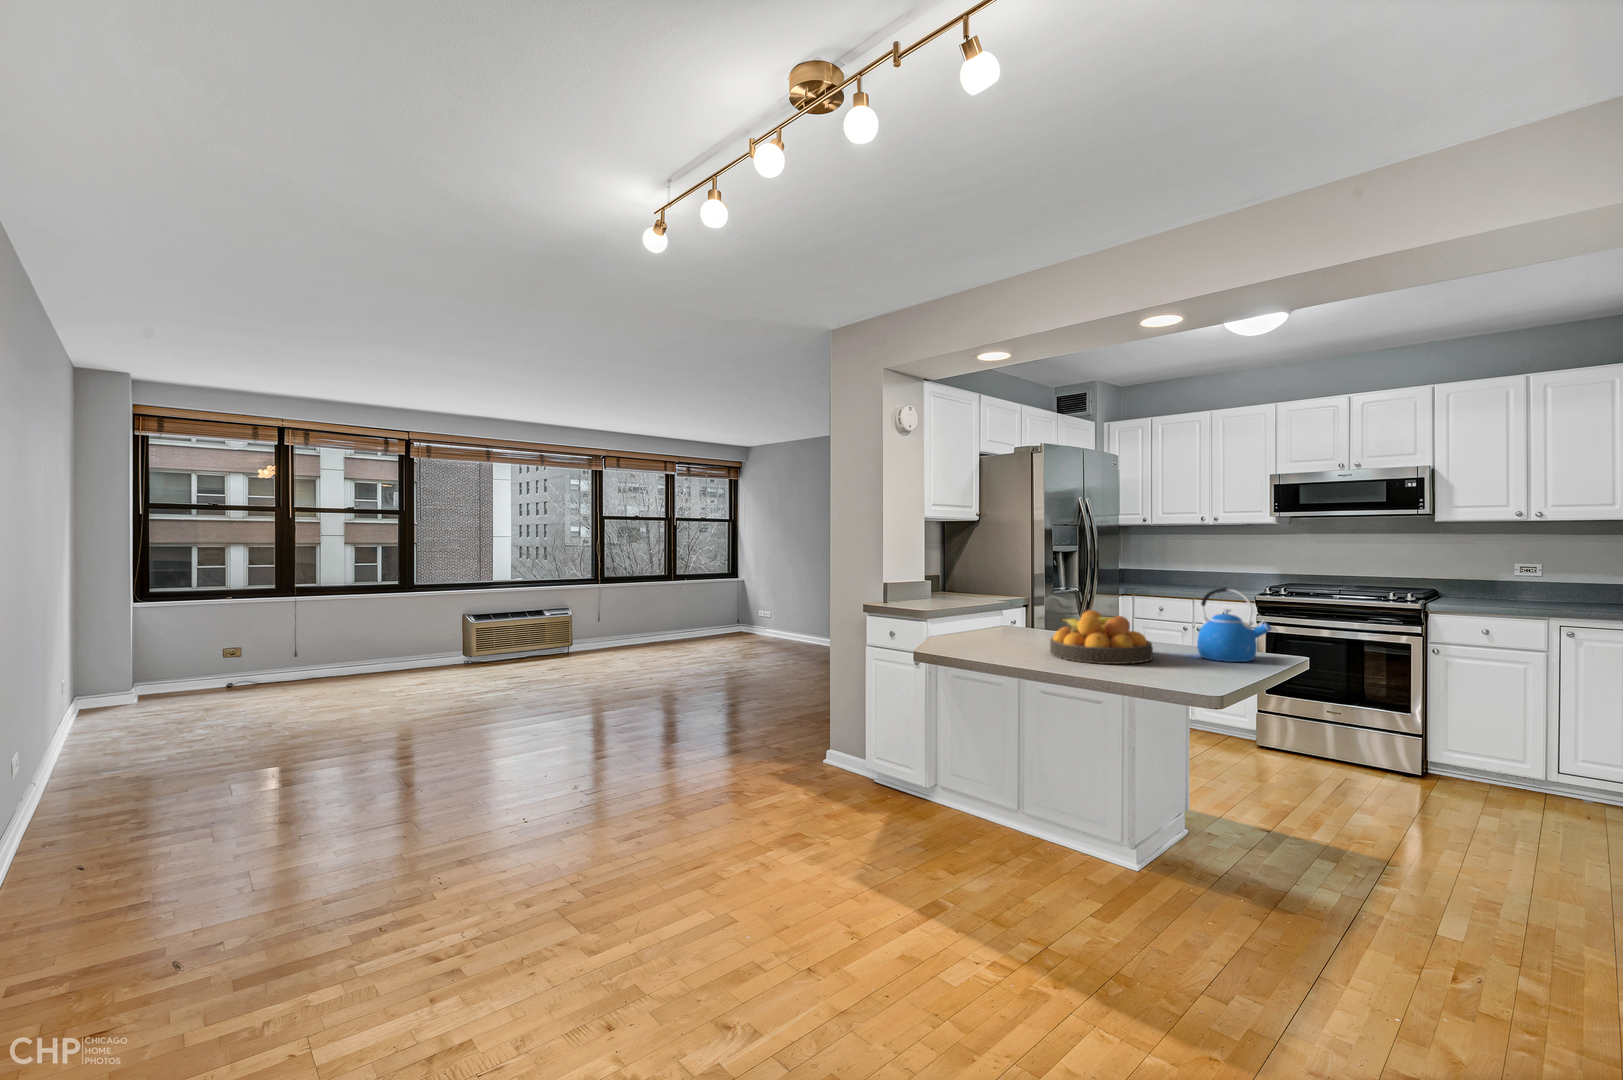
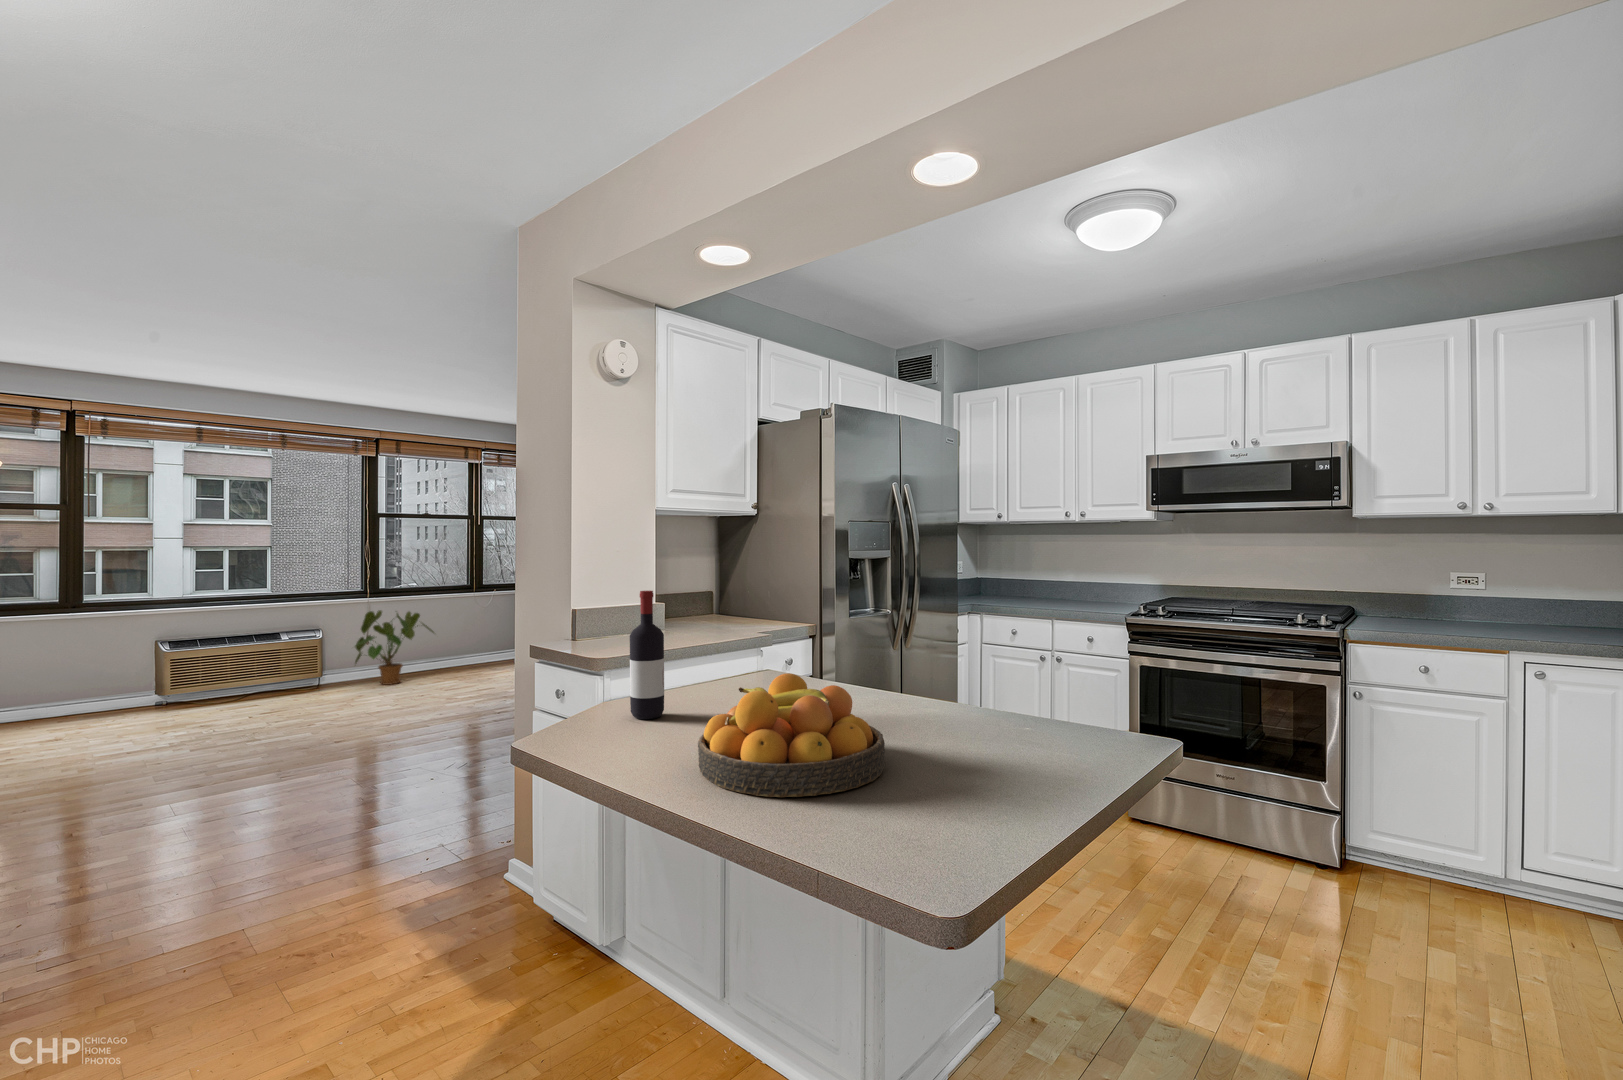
wine bottle: none [976,568,996,641] -> present [630,591,664,719]
kettle: present [1197,588,1271,662] -> none [973,632,1101,781]
house plant: none [592,594,653,653] -> present [355,610,434,685]

